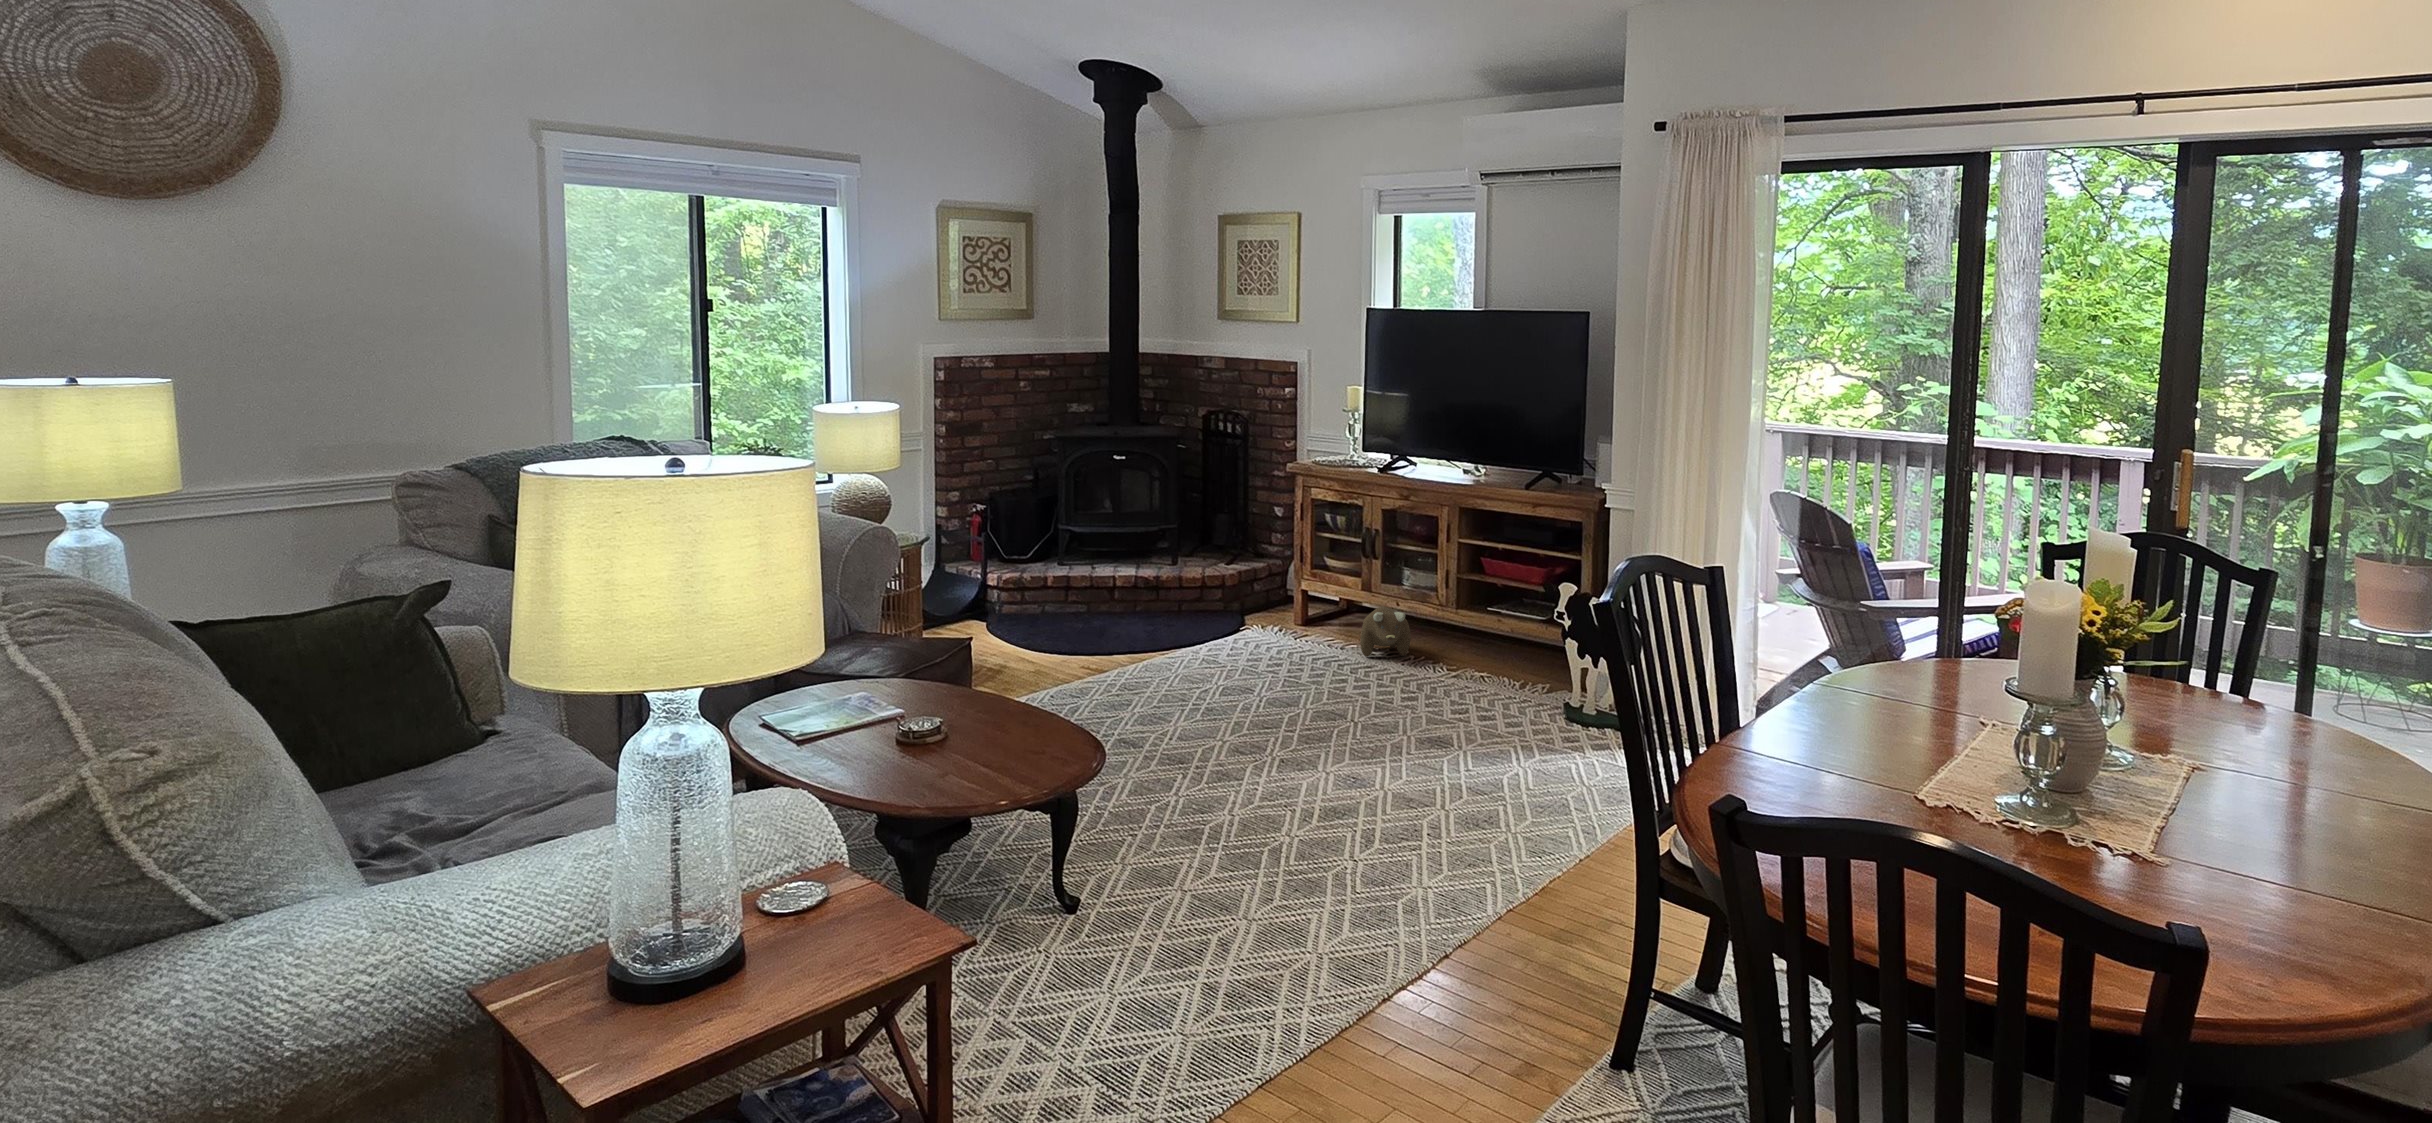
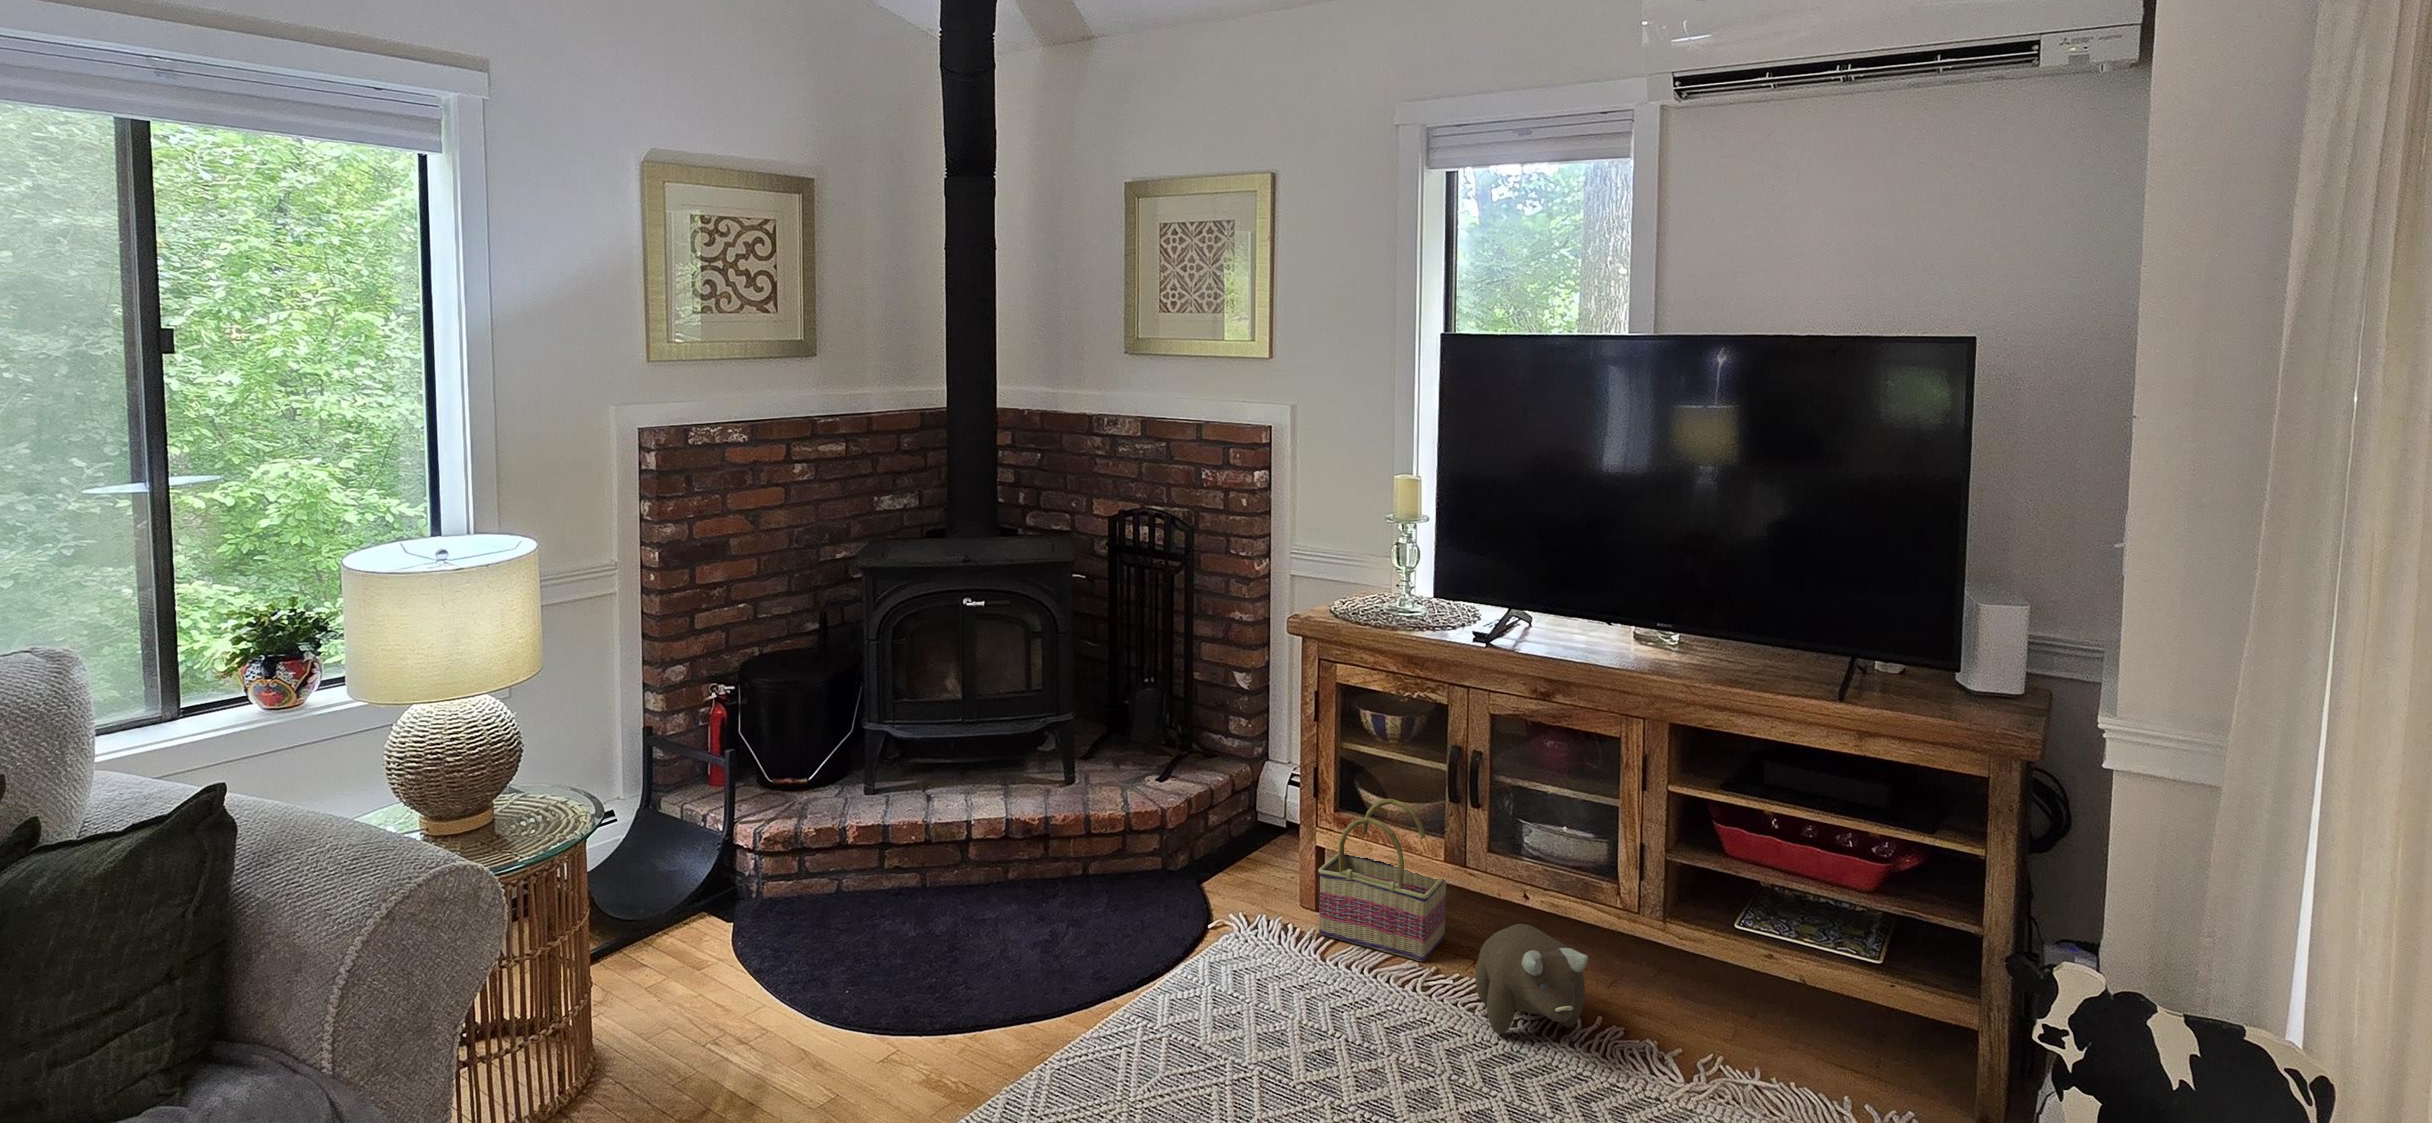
basket: none [1296,558,1364,637] -> present [1318,798,1446,962]

